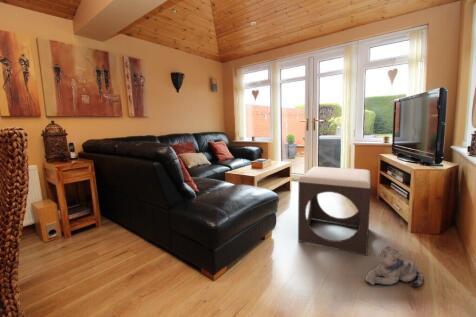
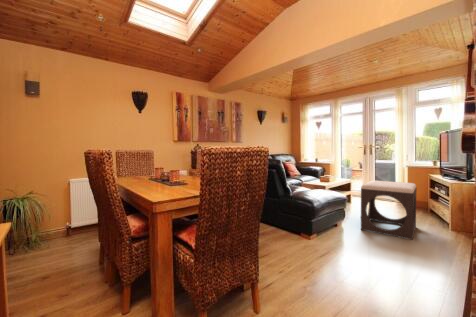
plush toy: present [365,246,423,287] -> none [409,229,452,255]

